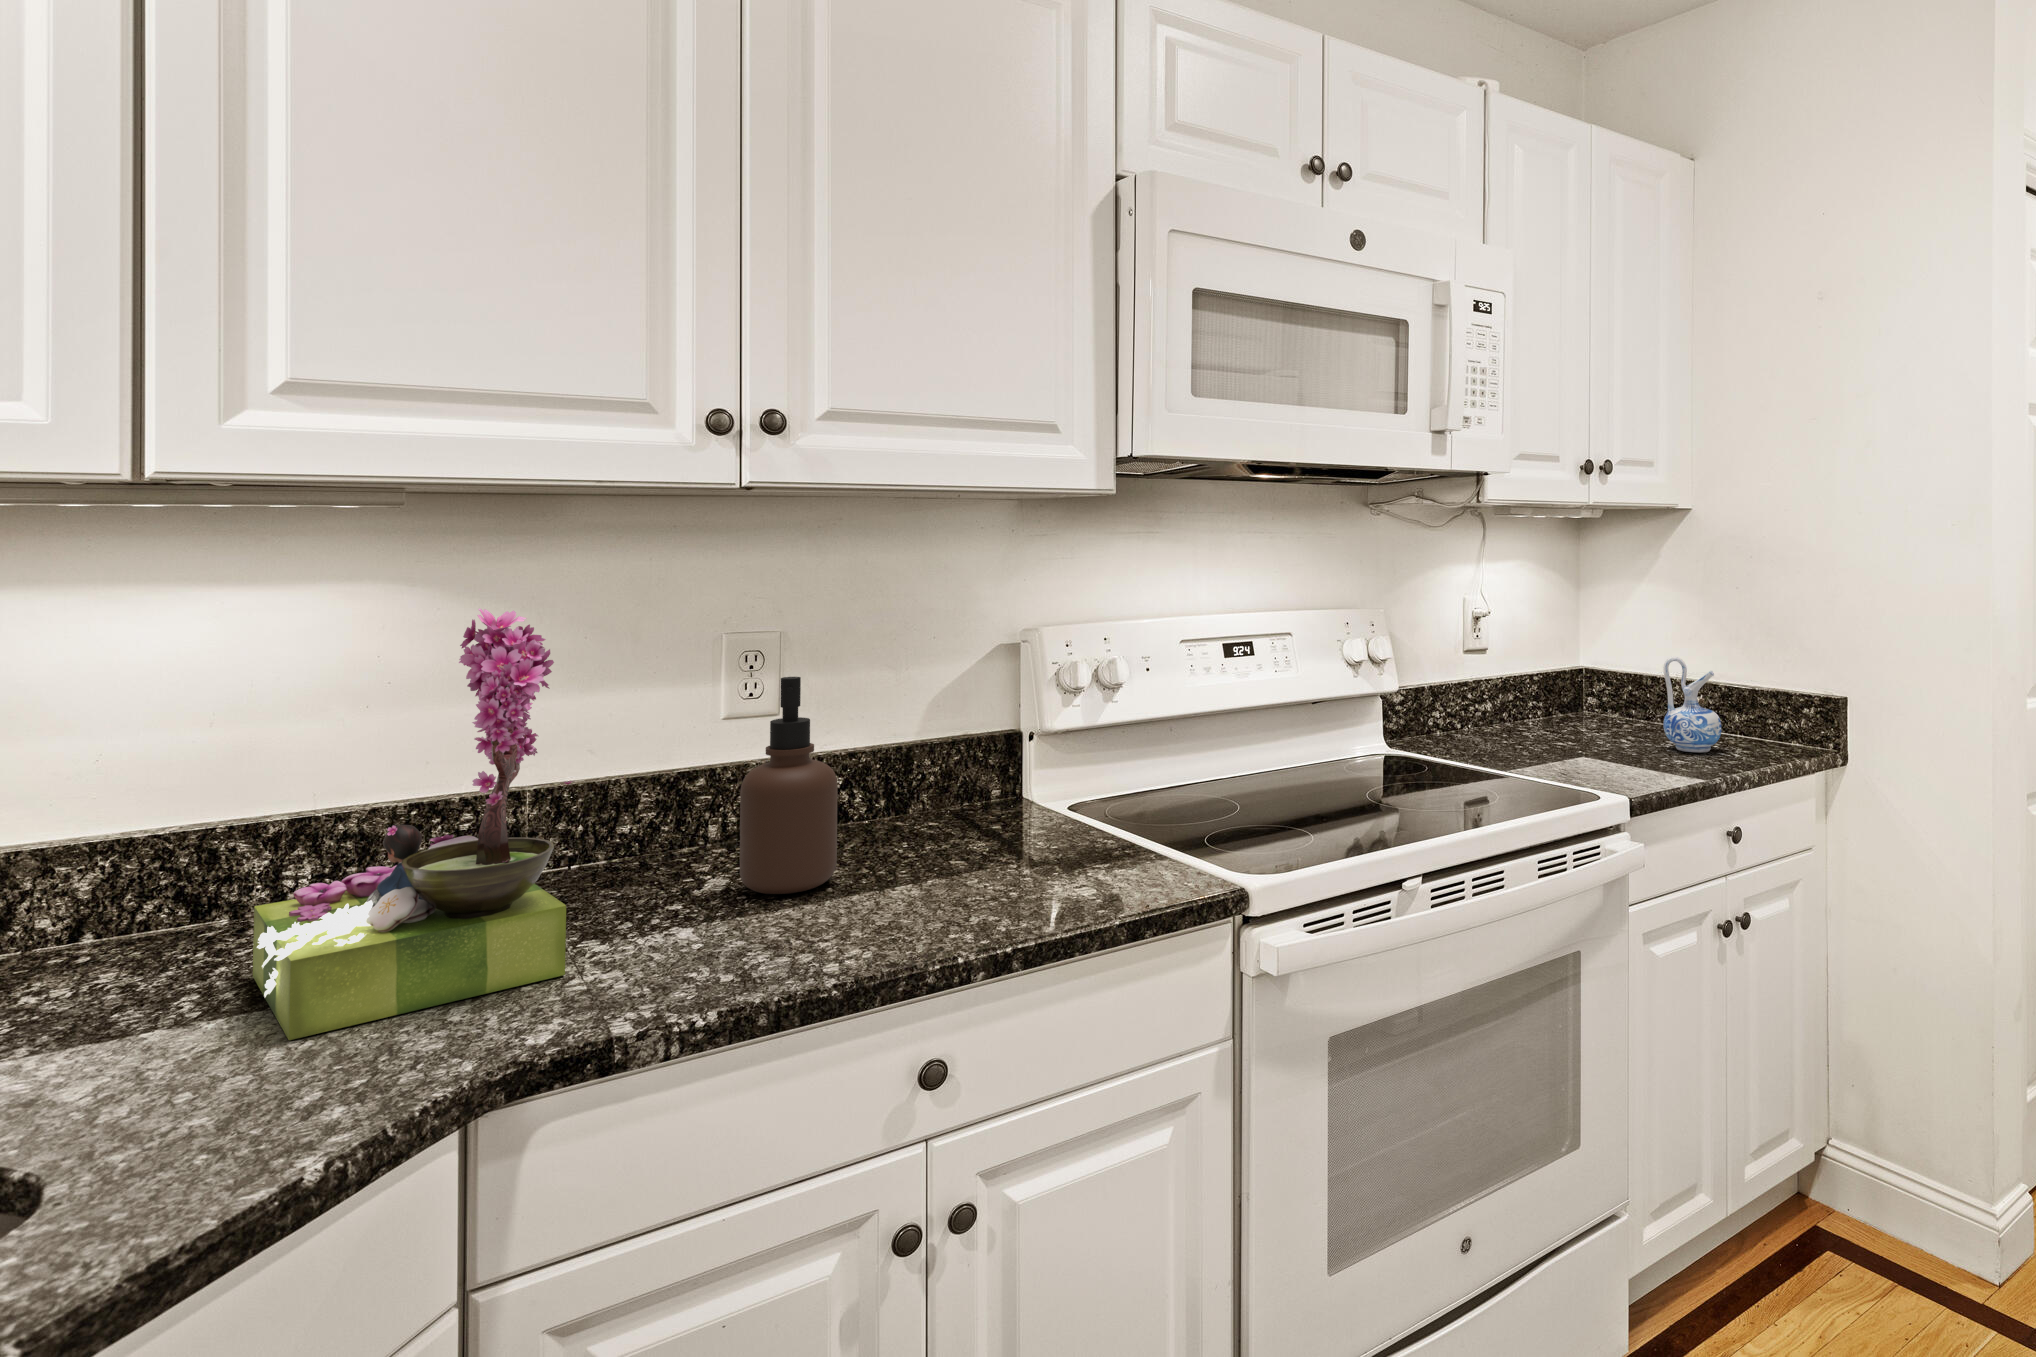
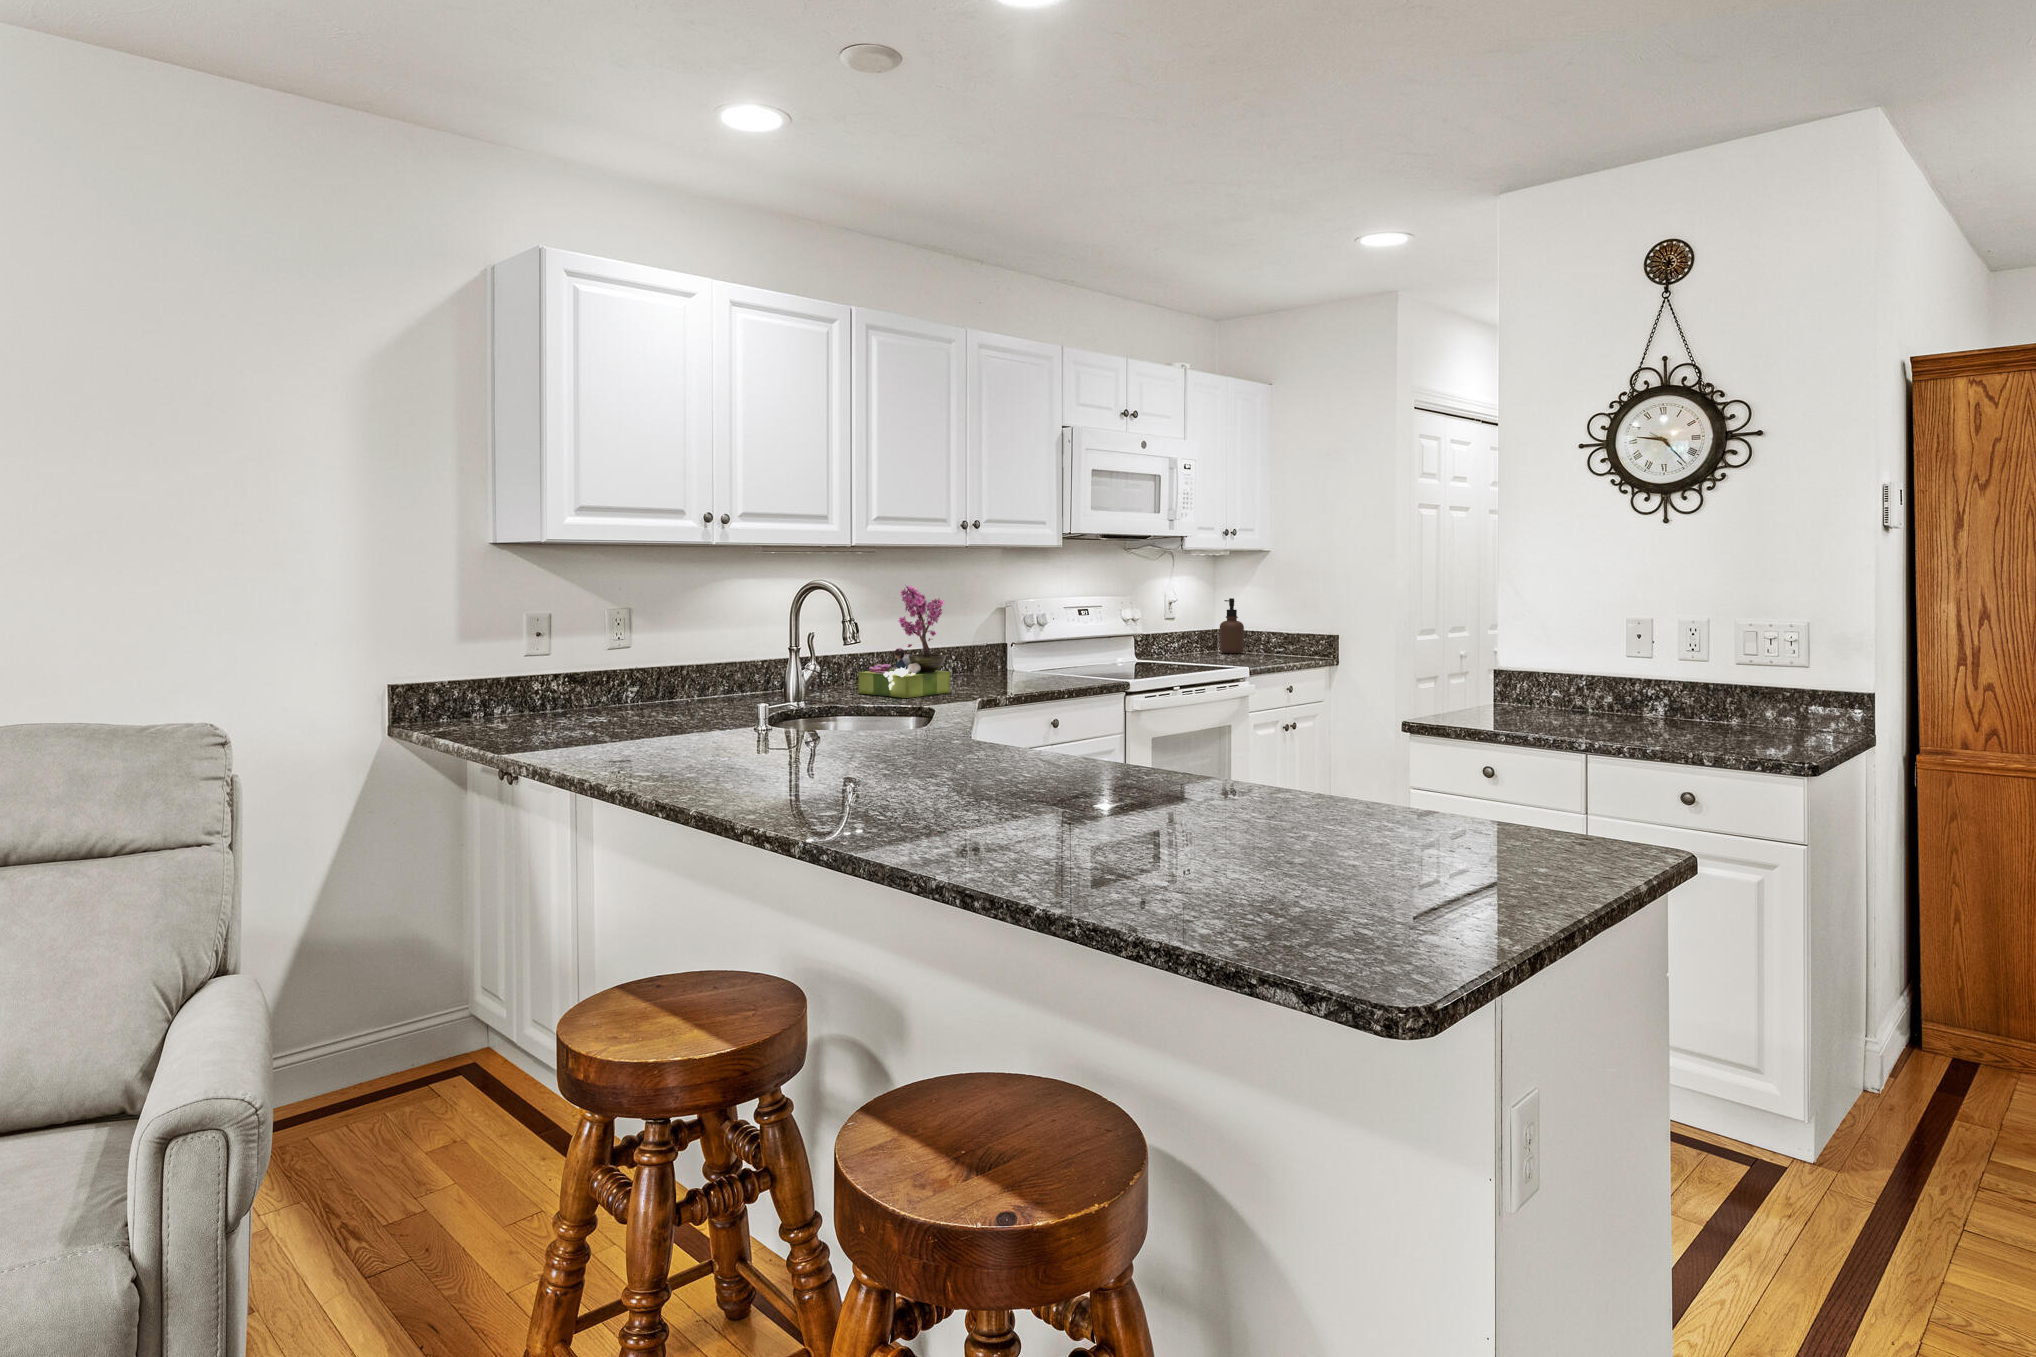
ceramic pitcher: present [1663,657,1722,752] -> none [1259,617,1285,659]
soap dispenser: present [740,677,837,894] -> present [1220,598,1244,654]

